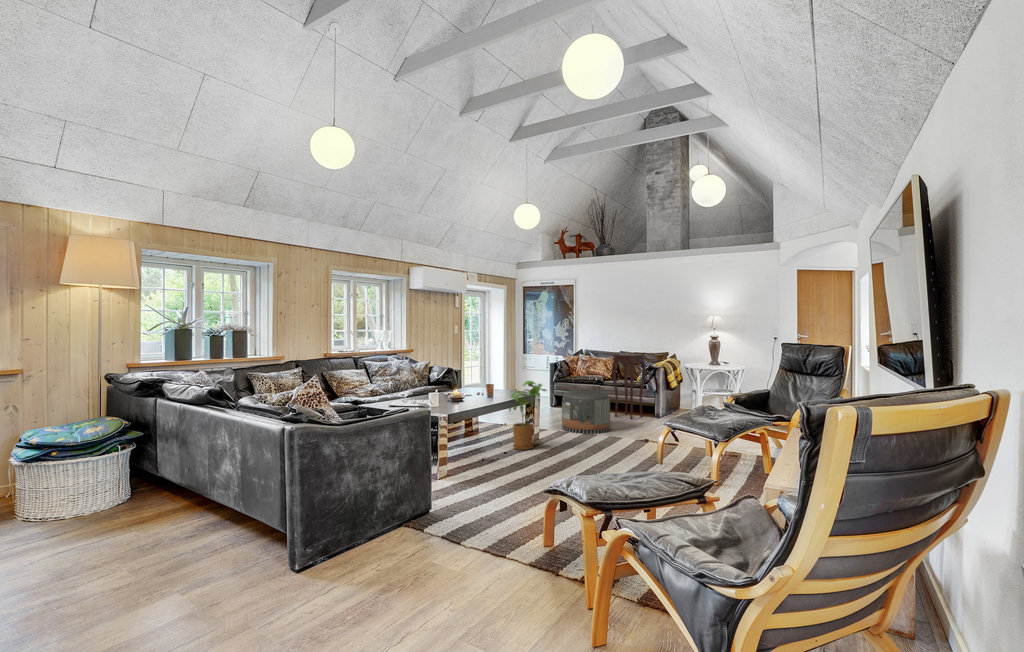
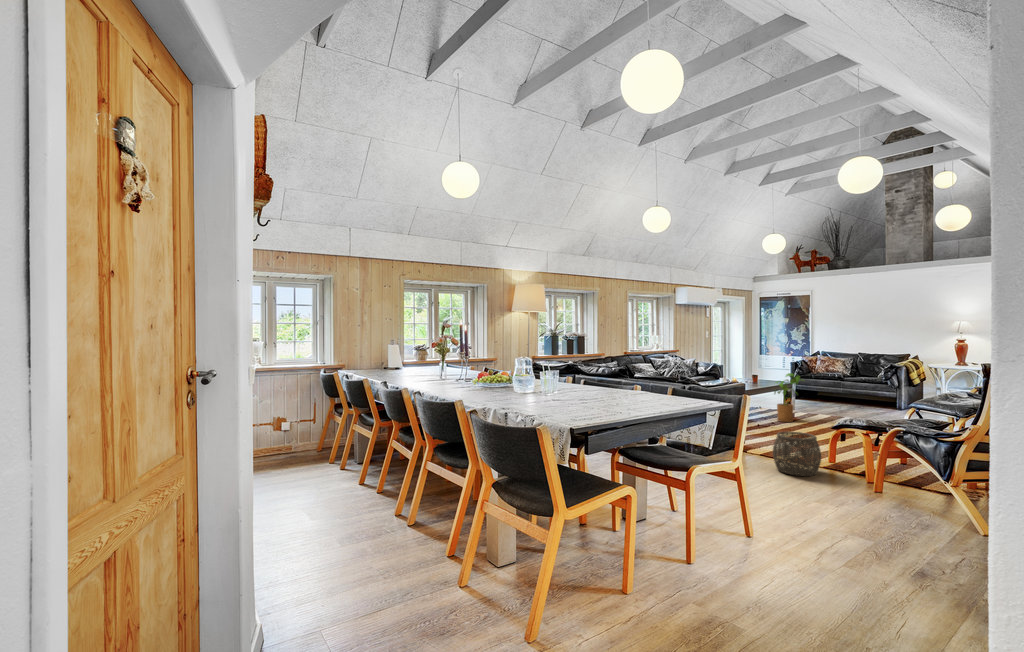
side table: present [612,354,646,419] -> none [854,355,887,409]
pouf: present [562,389,610,434] -> none [811,383,855,416]
woven basket: none [439,501,523,600] -> present [773,432,821,476]

